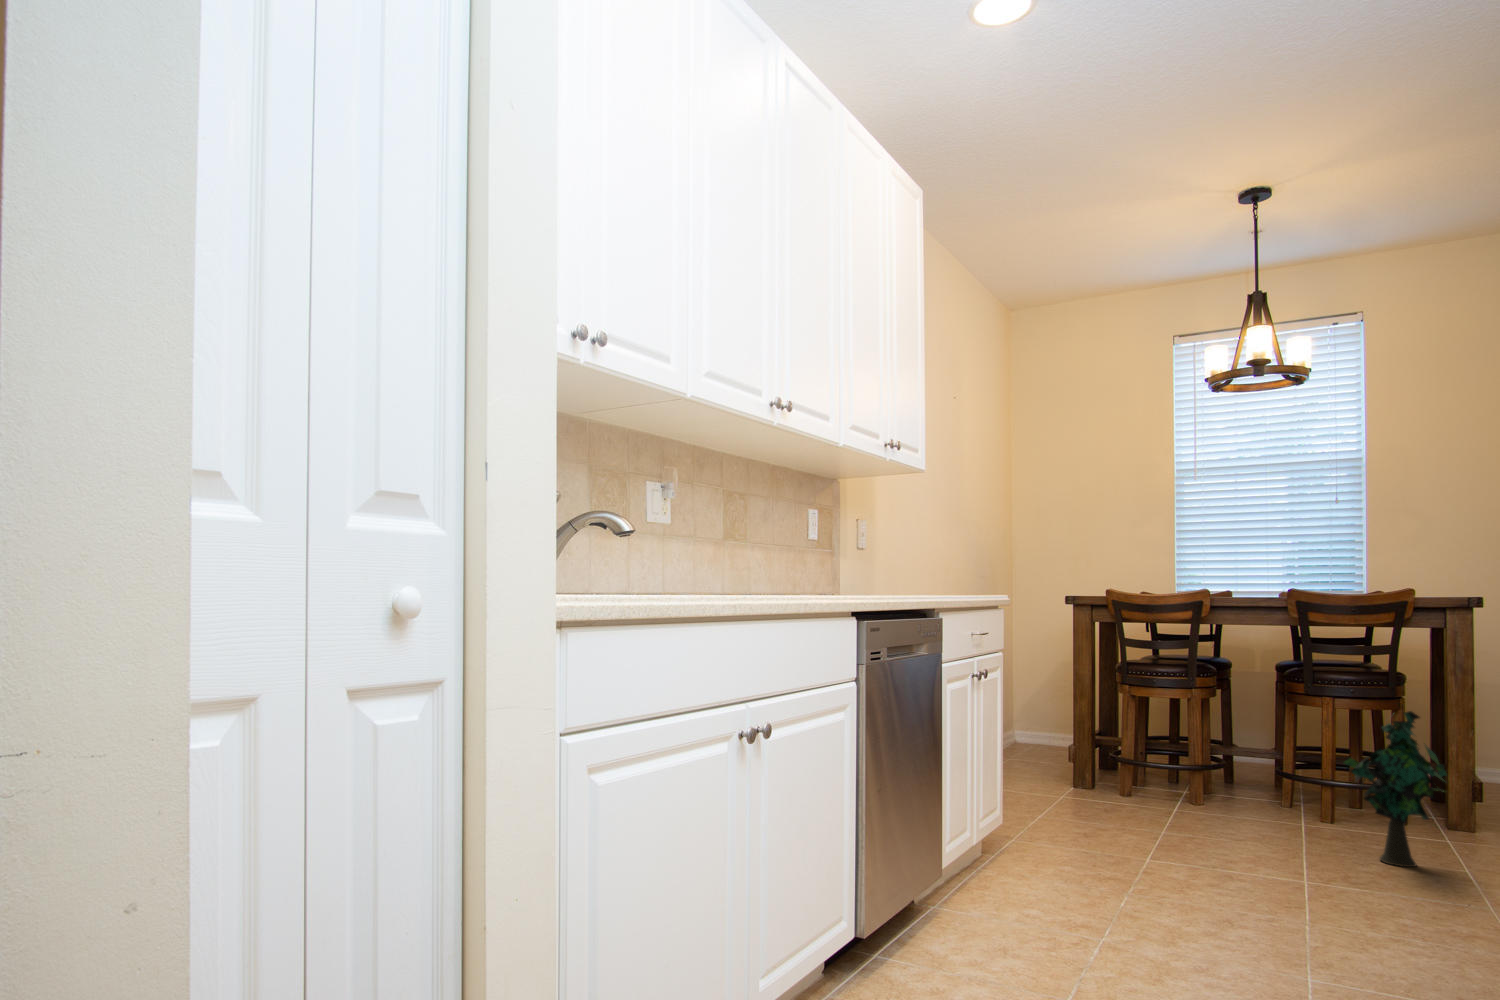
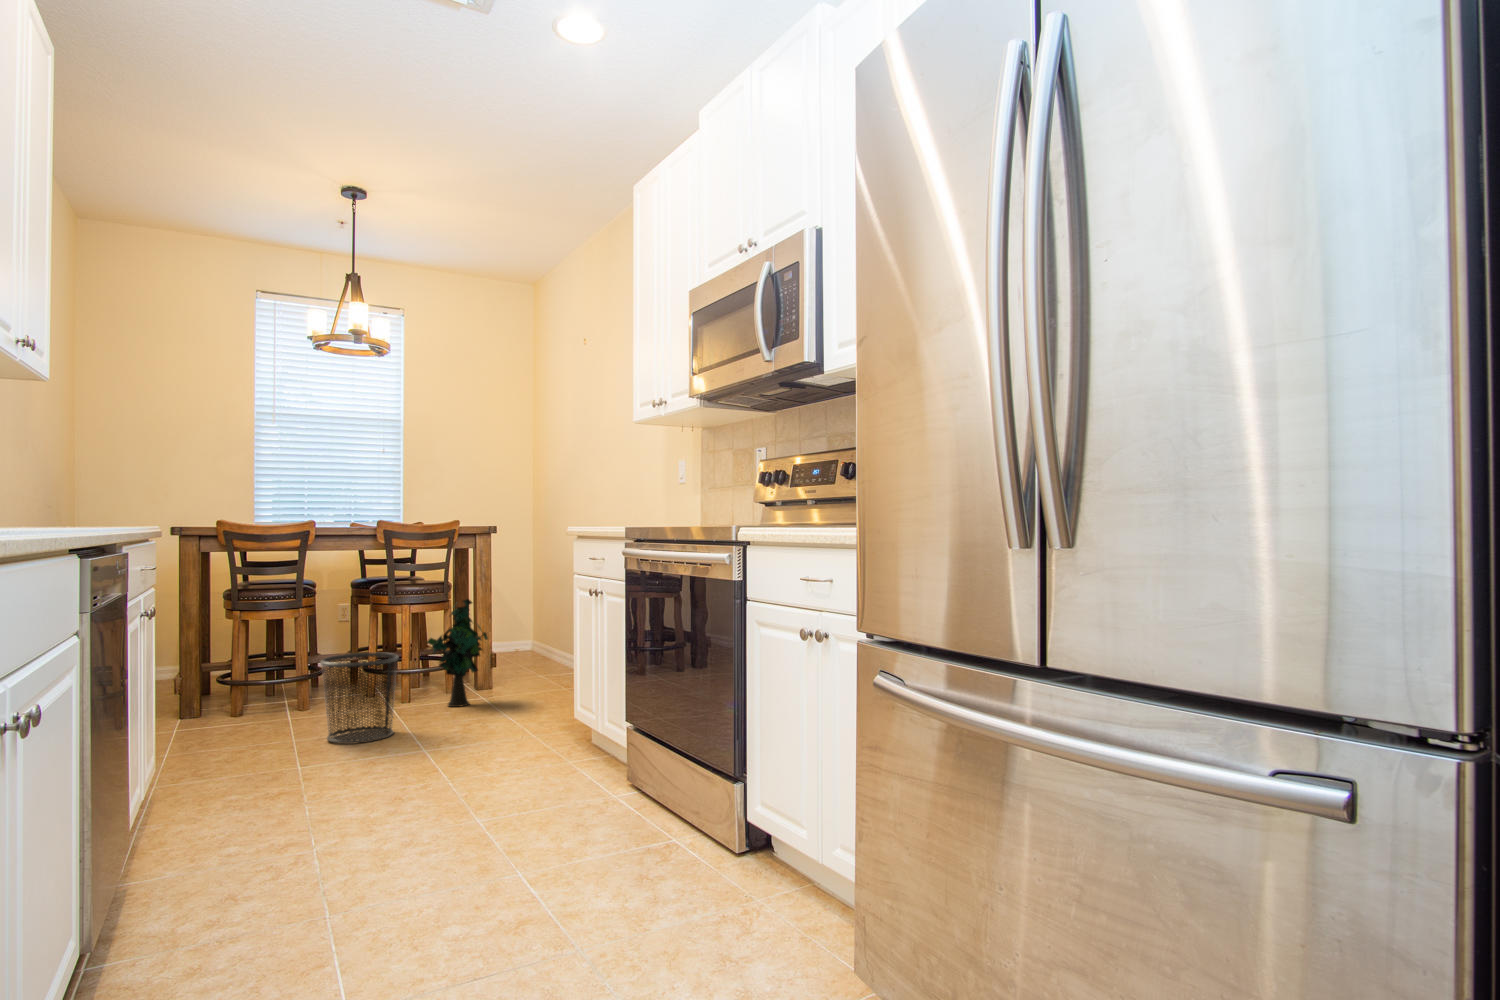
waste bin: none [1171,761,1277,888] -> present [320,652,399,744]

